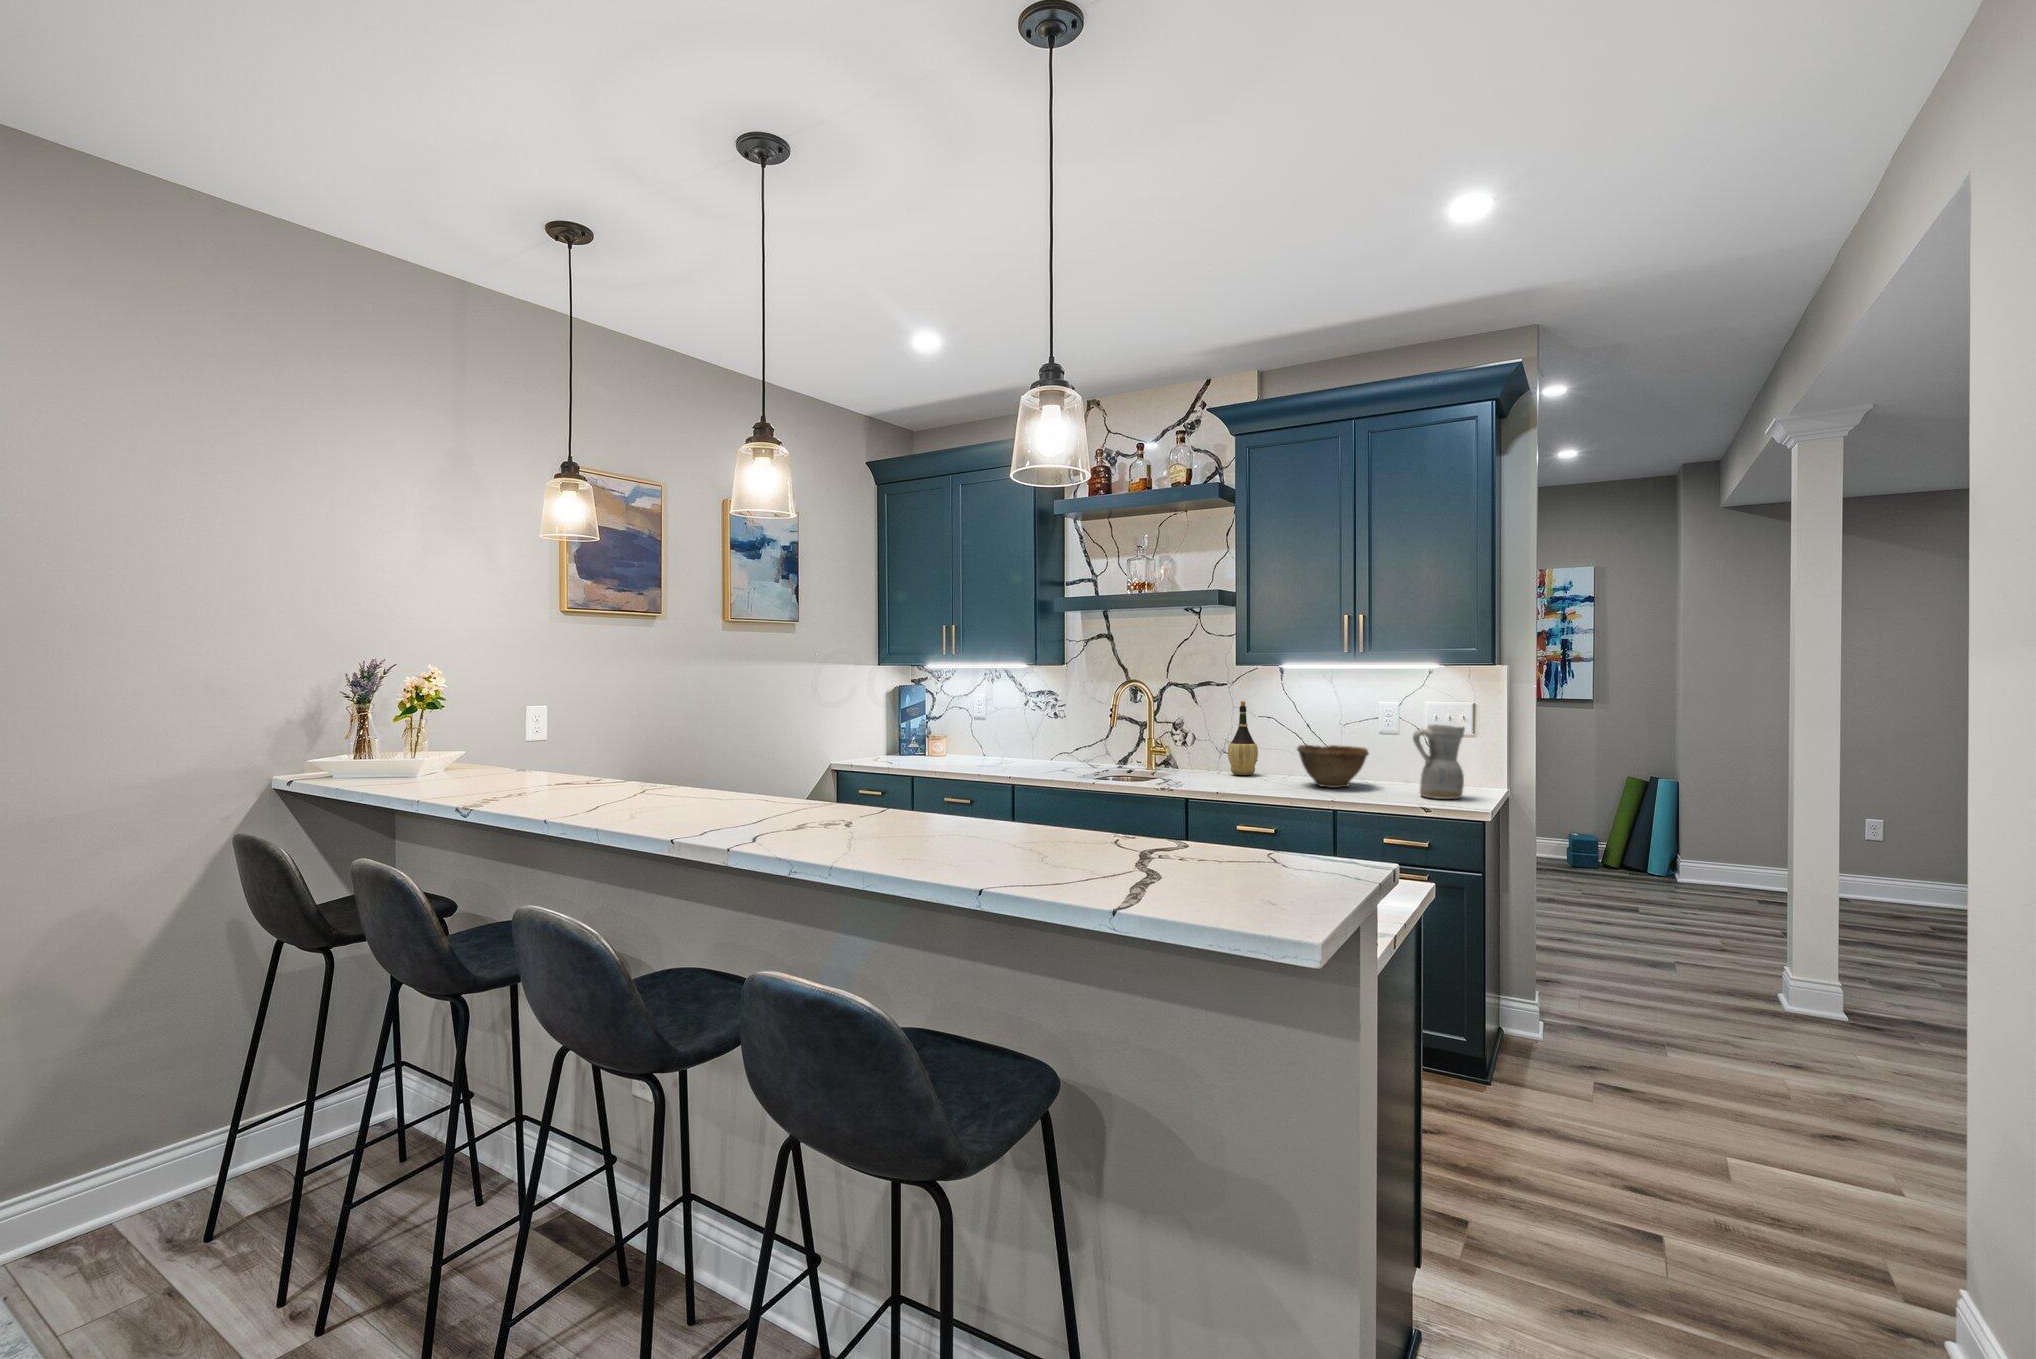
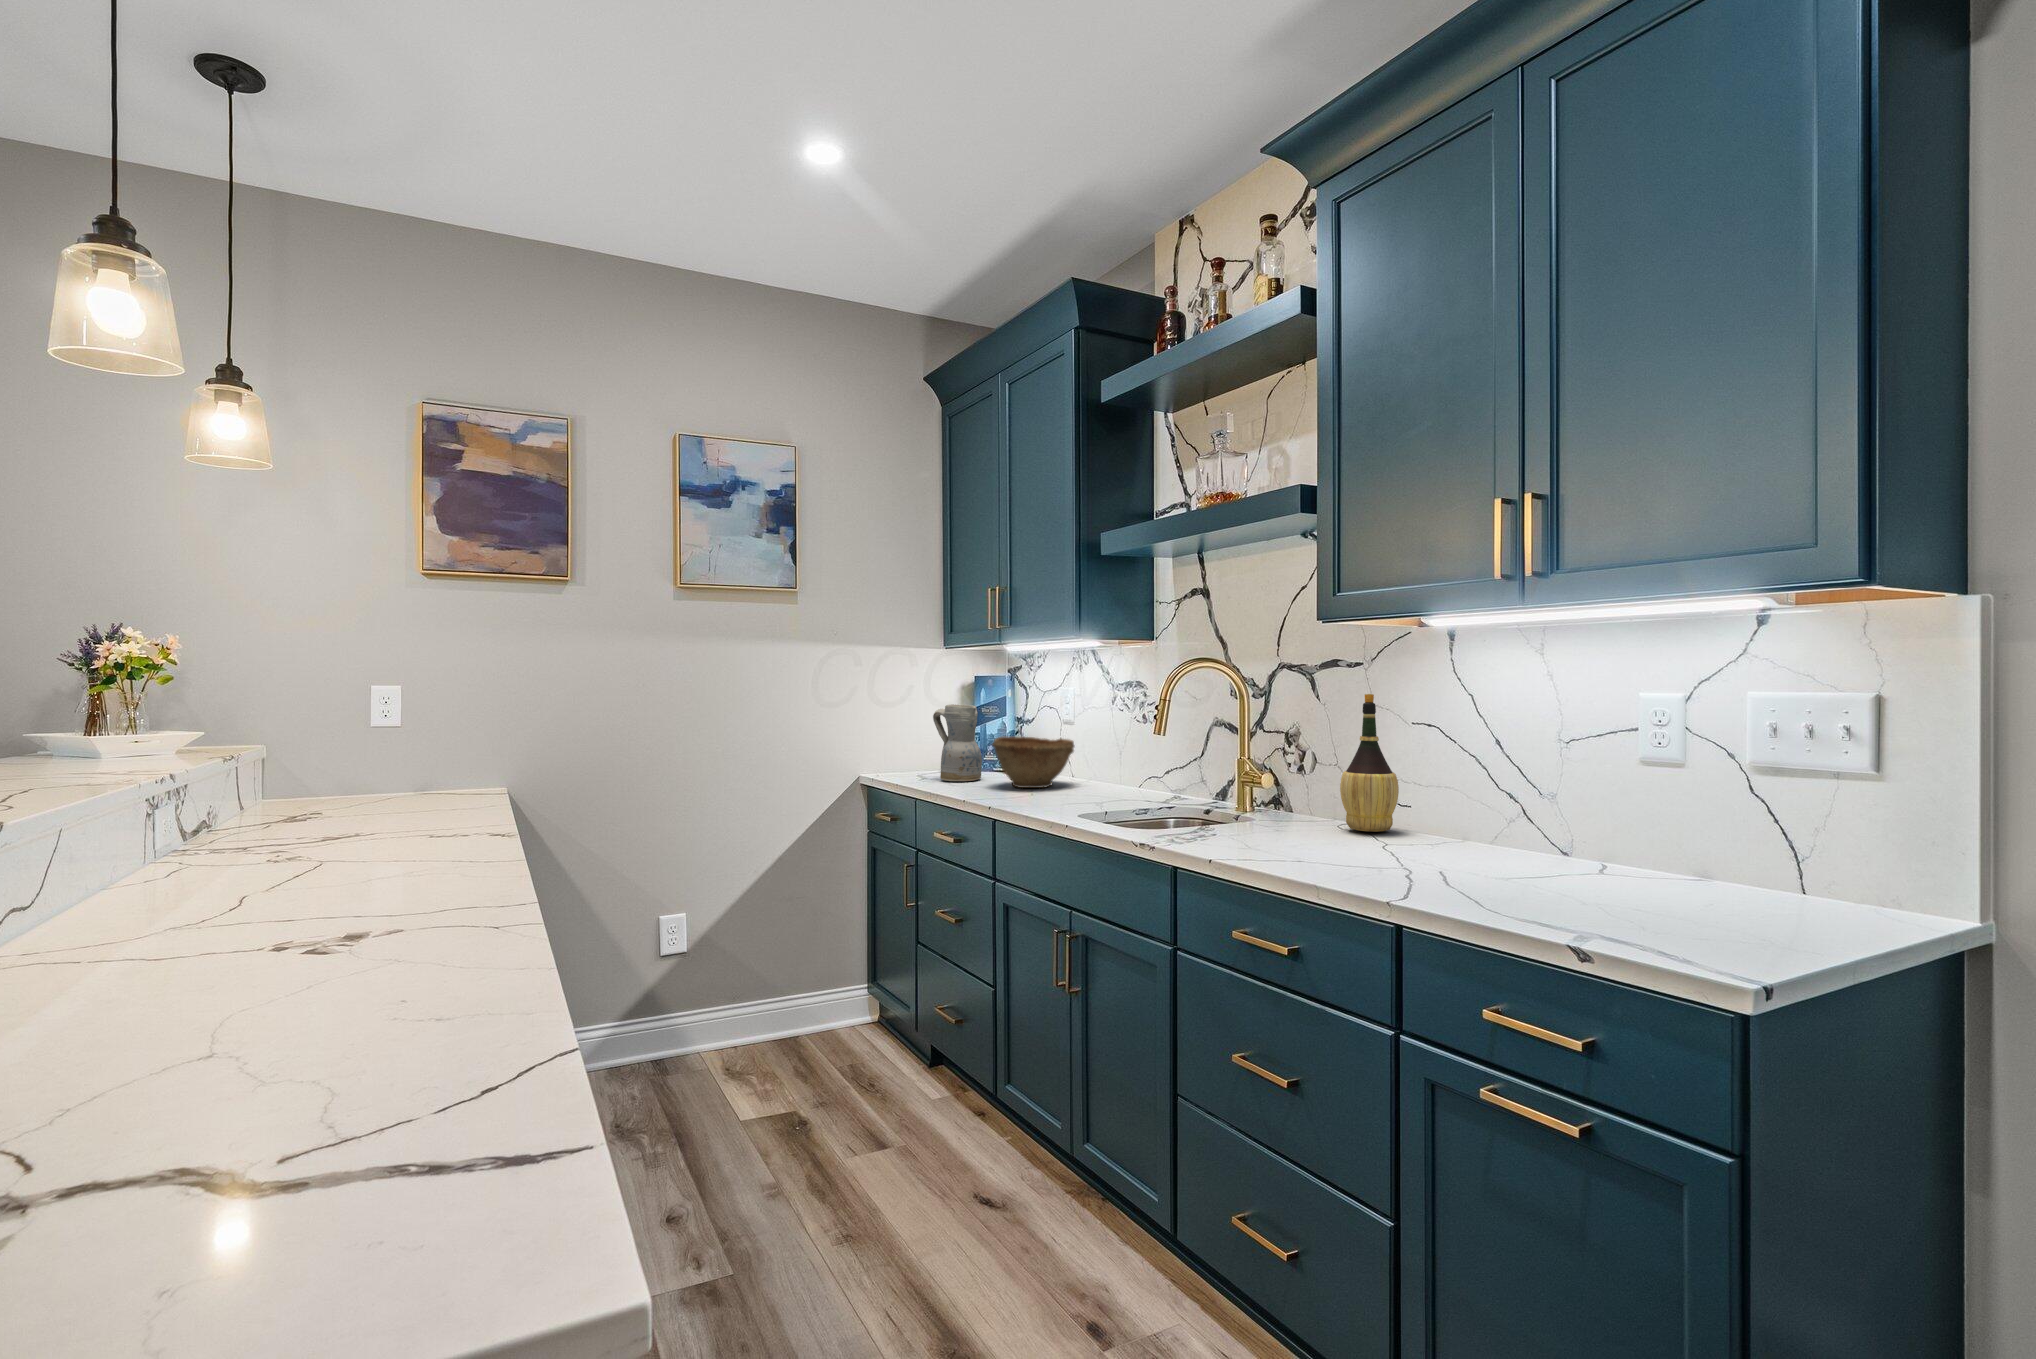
ceramic pitcher: present [1413,724,1465,799] -> present [933,704,982,781]
bowl: present [1297,745,1369,788] -> present [992,737,1074,788]

